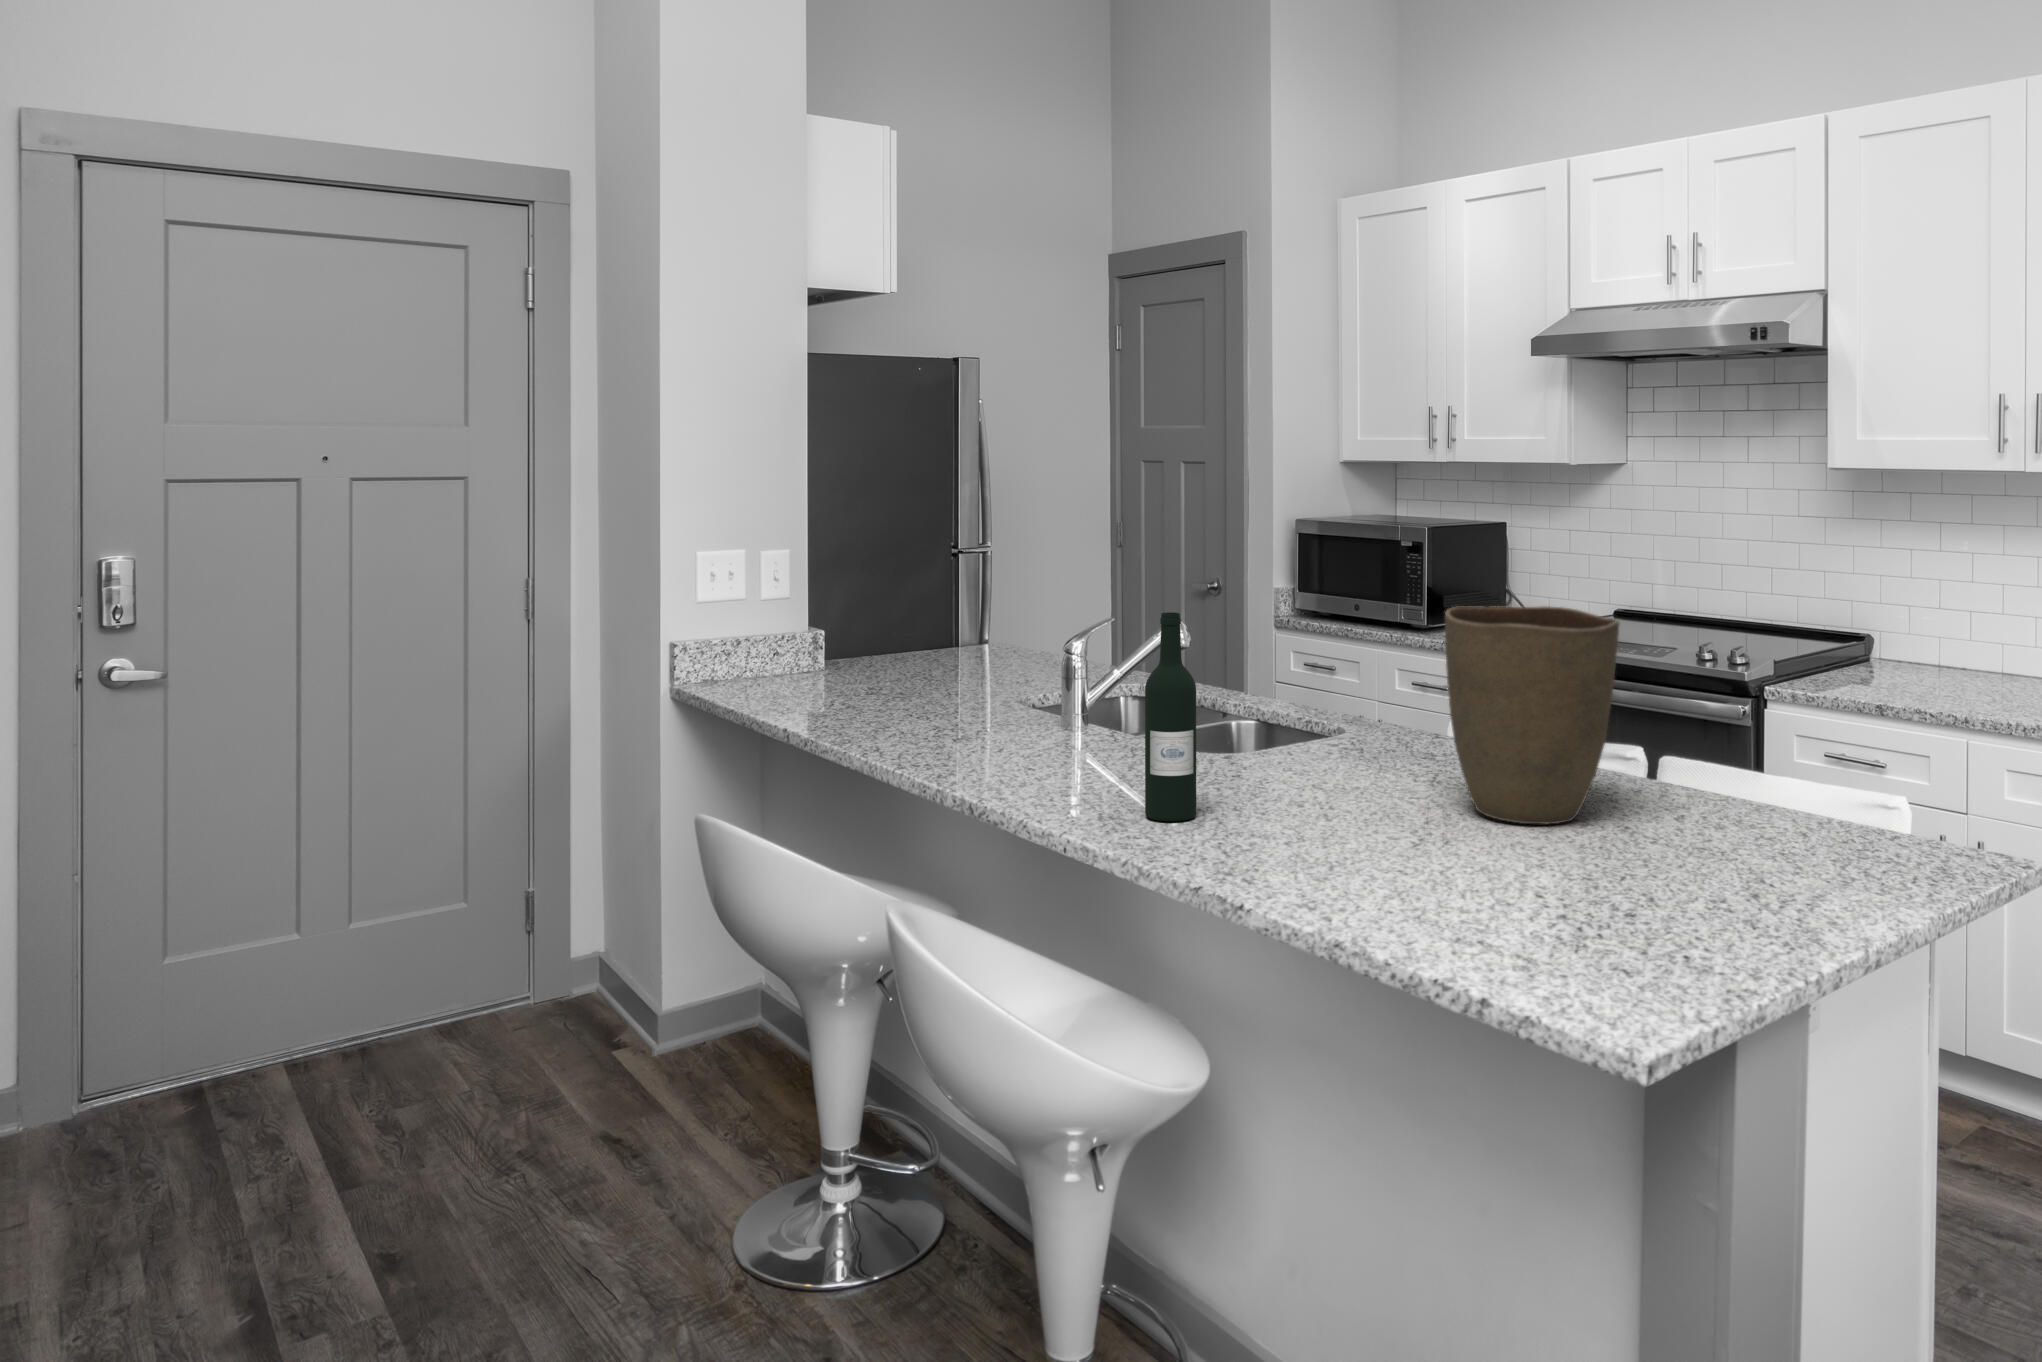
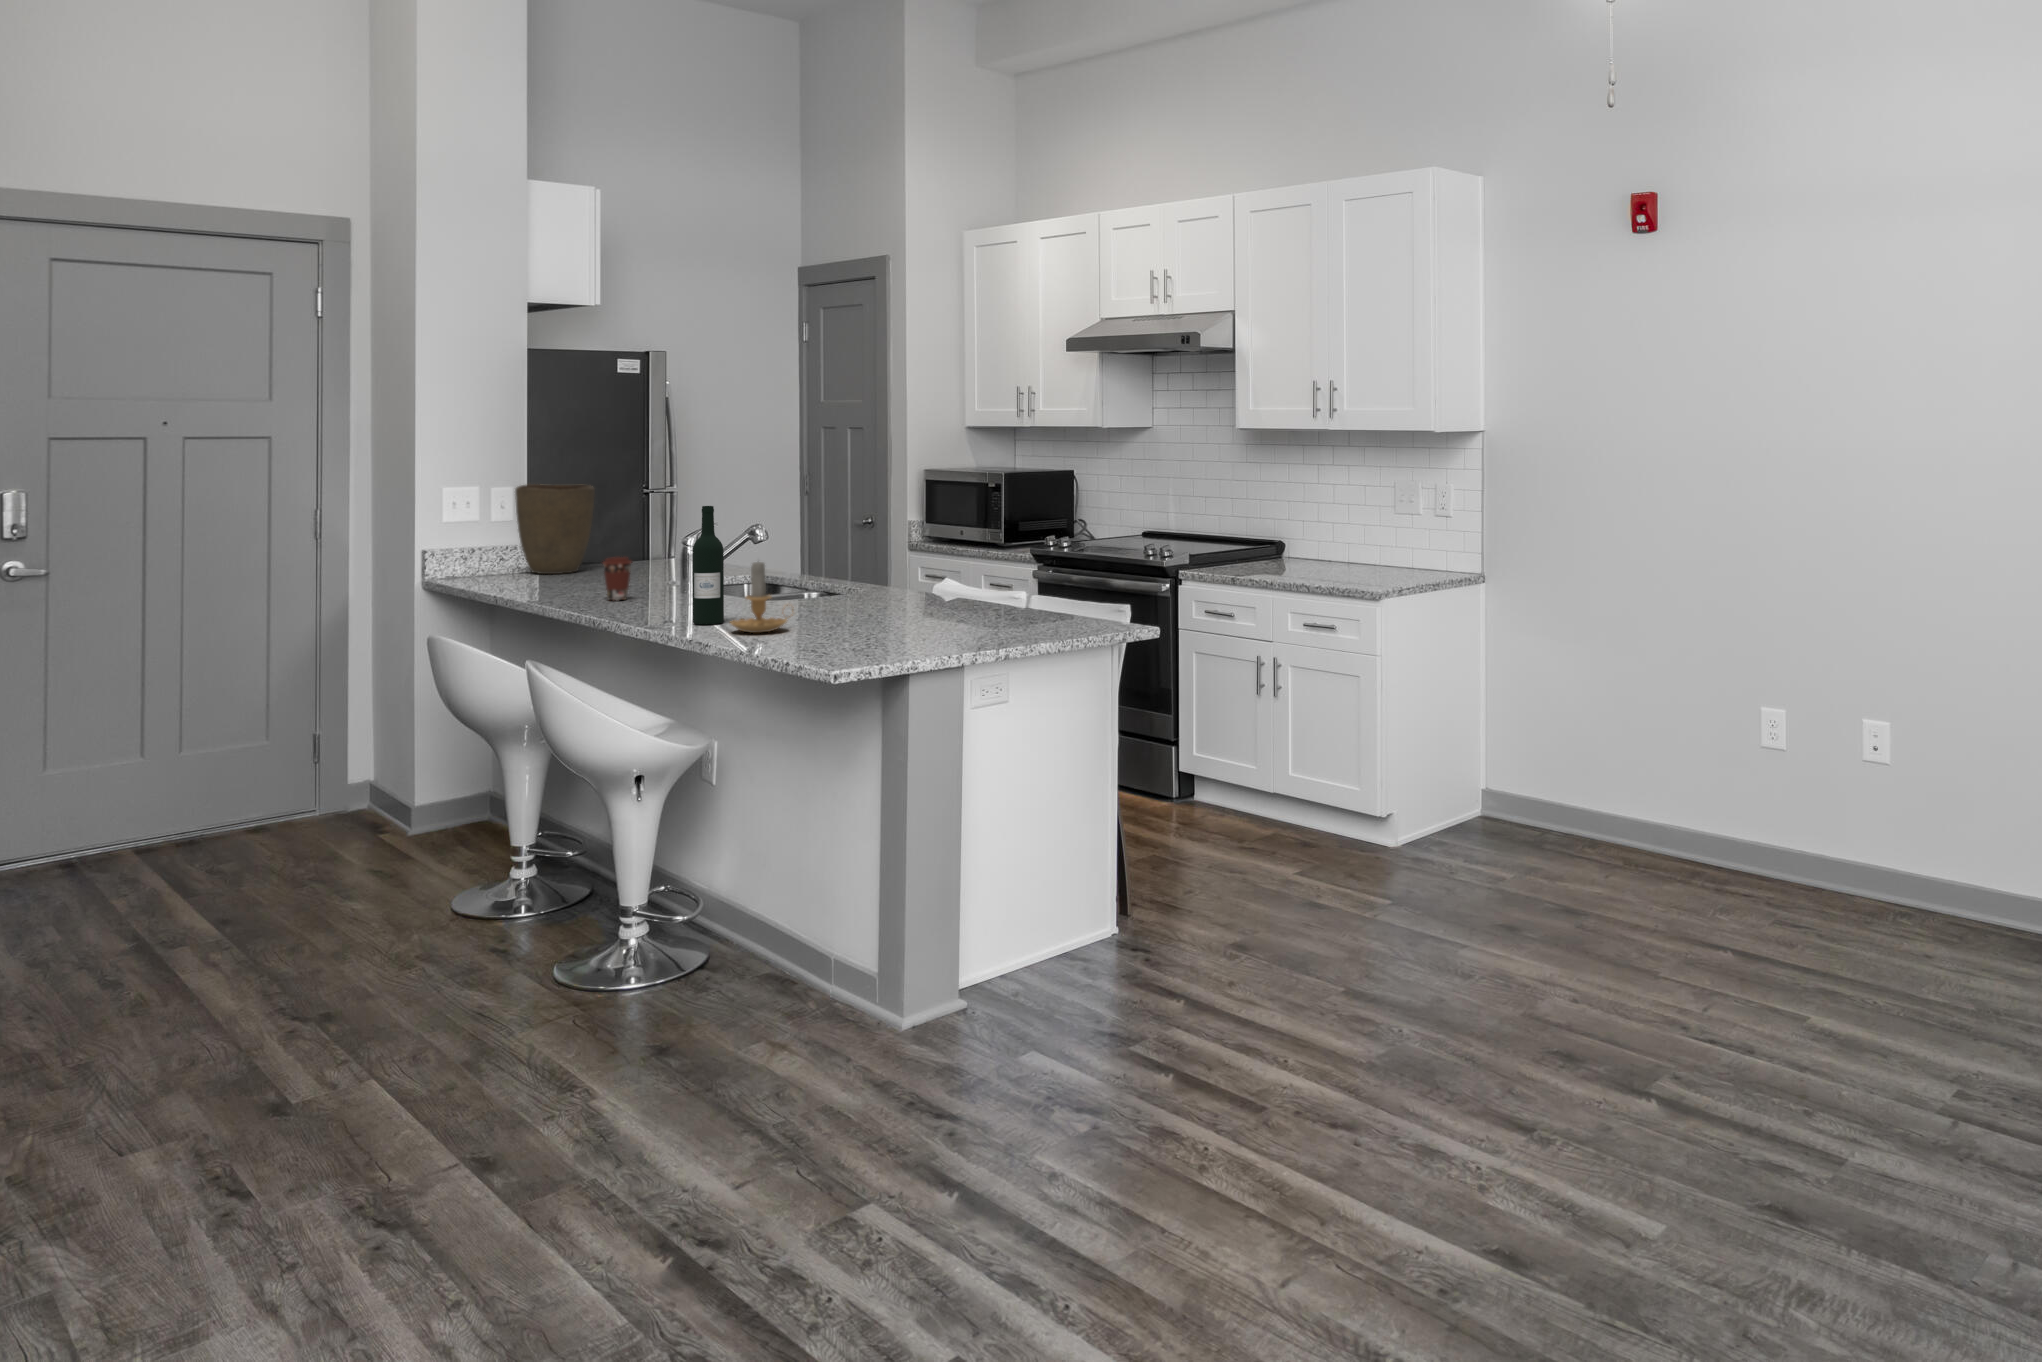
vase: present [1445,606,1619,824] -> present [515,484,595,574]
coffee cup: none [951,675,997,745] -> present [603,557,631,600]
candle: none [1233,715,1334,852] -> present [731,562,793,633]

